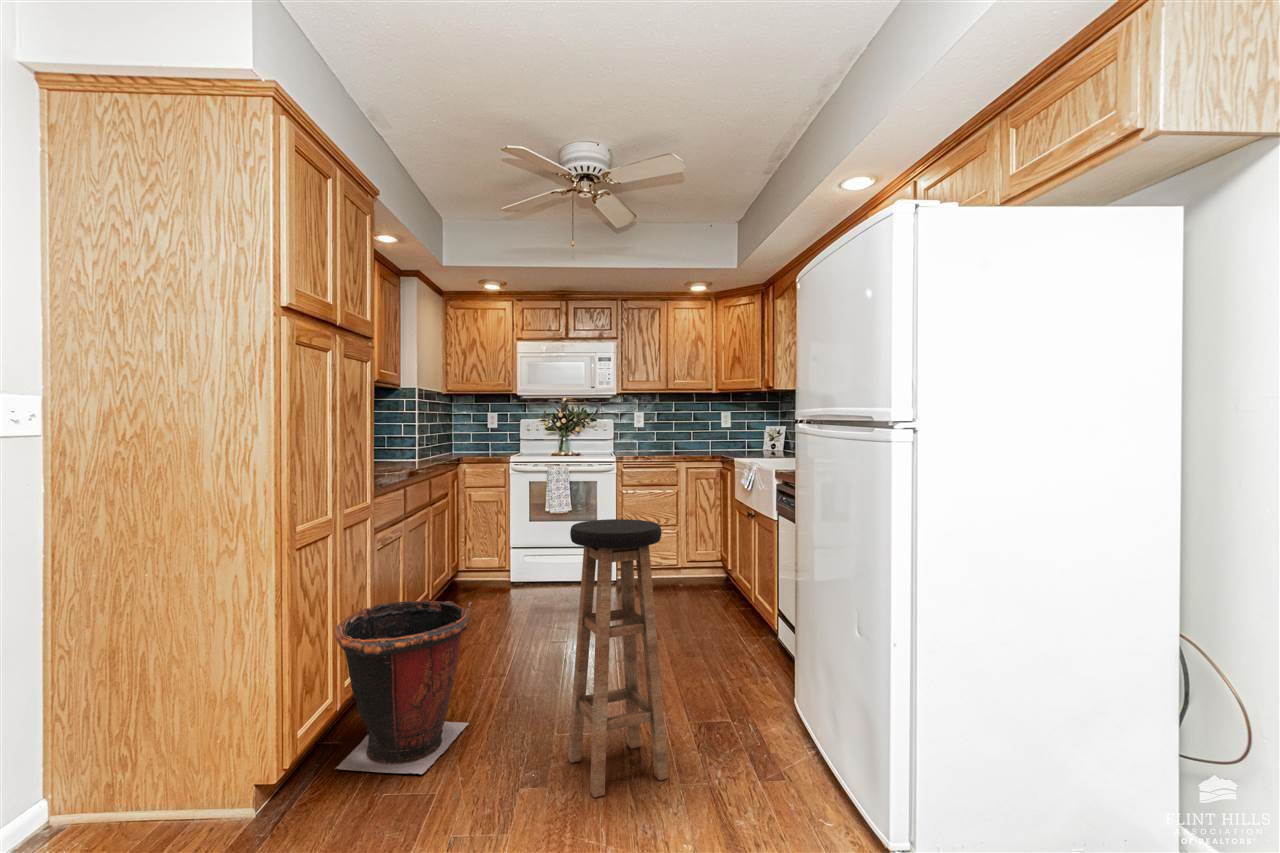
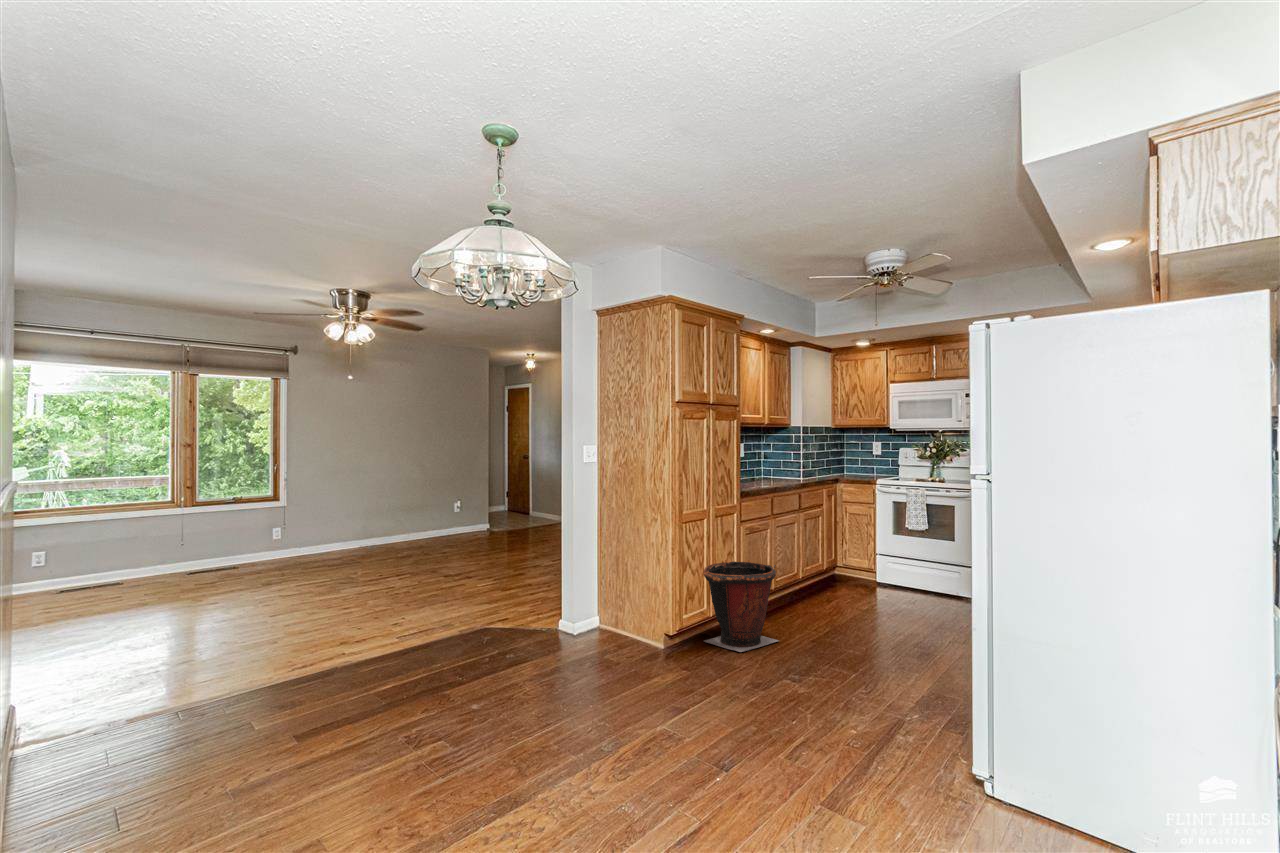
bar stool: present [568,519,669,797] -> none [814,522,872,686]

